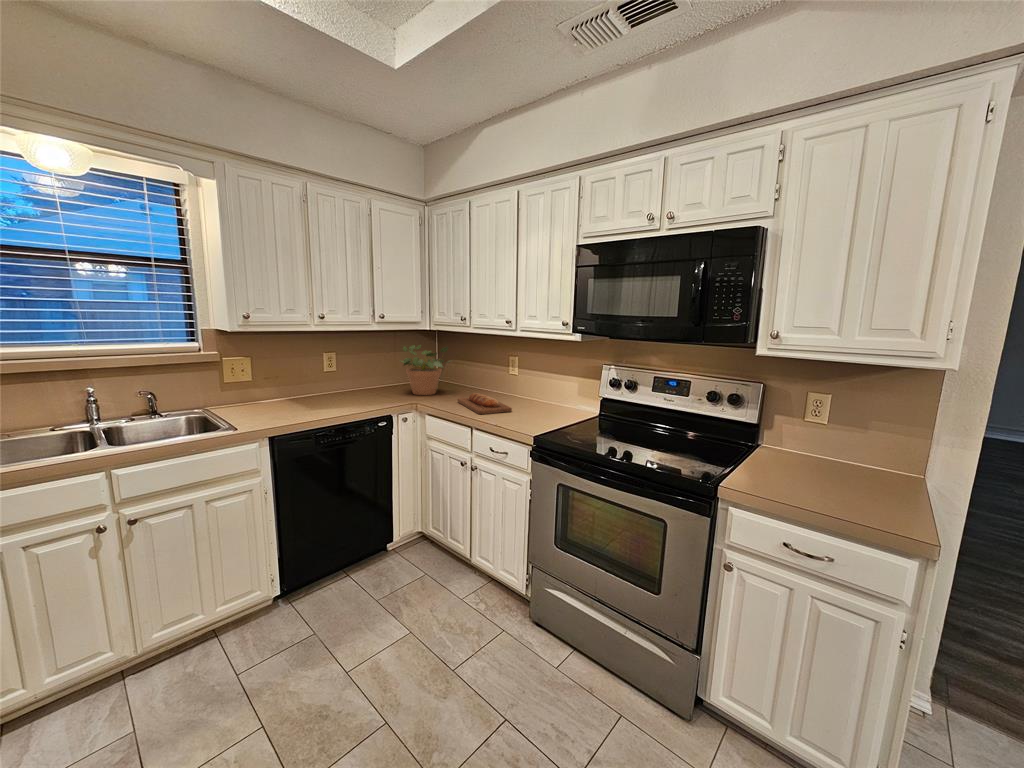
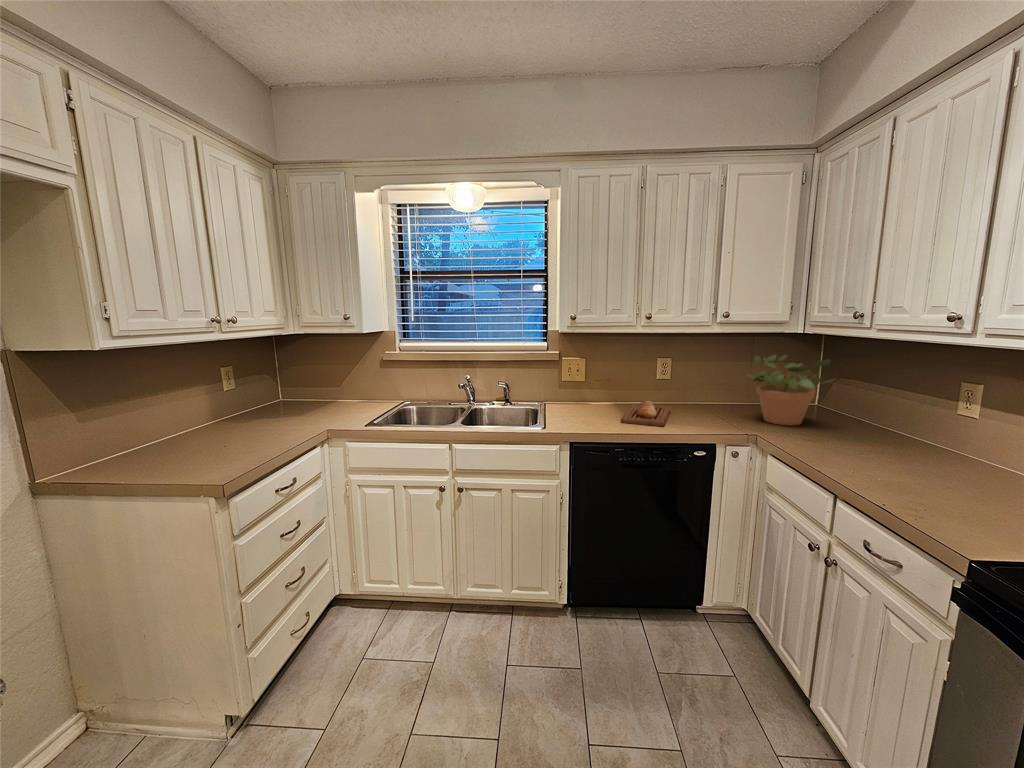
bread loaf: present [457,393,512,414] -> present [621,400,671,426]

